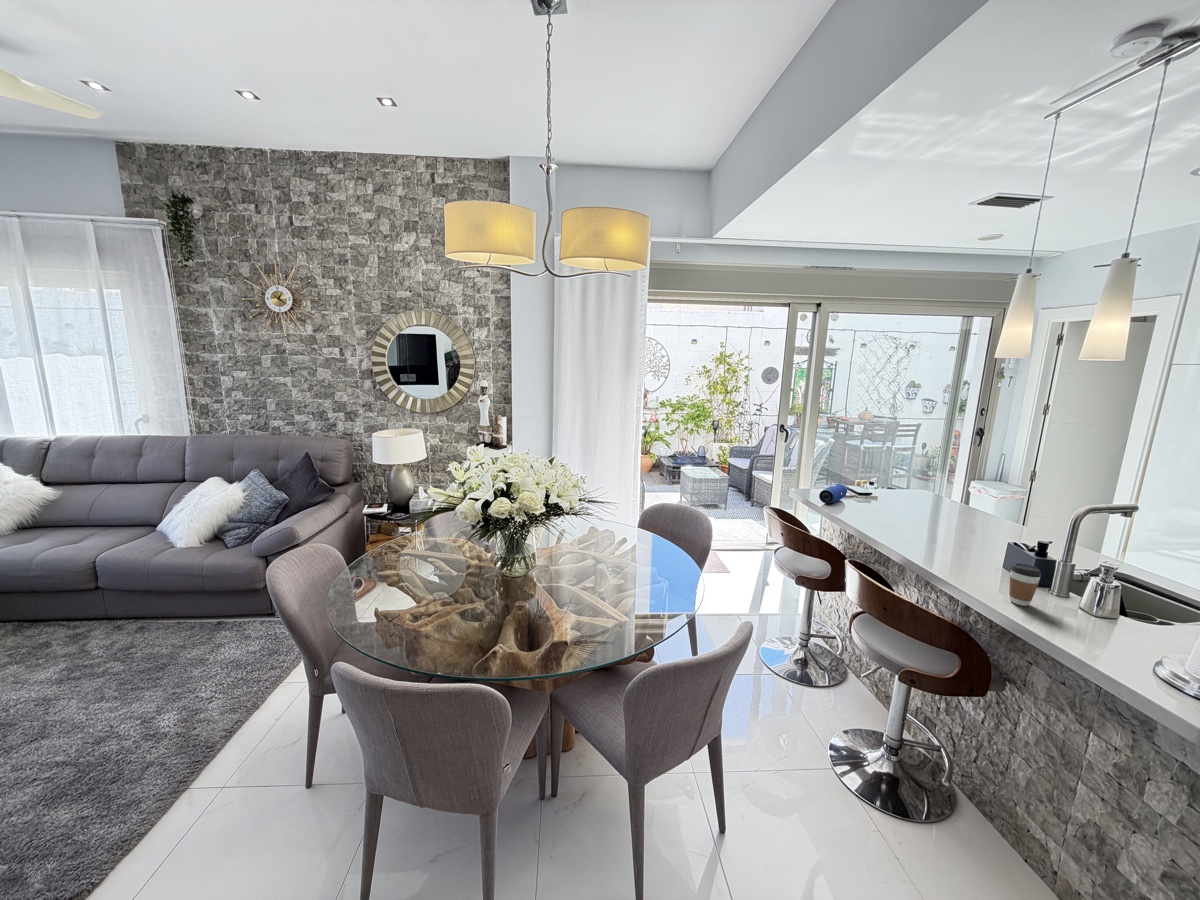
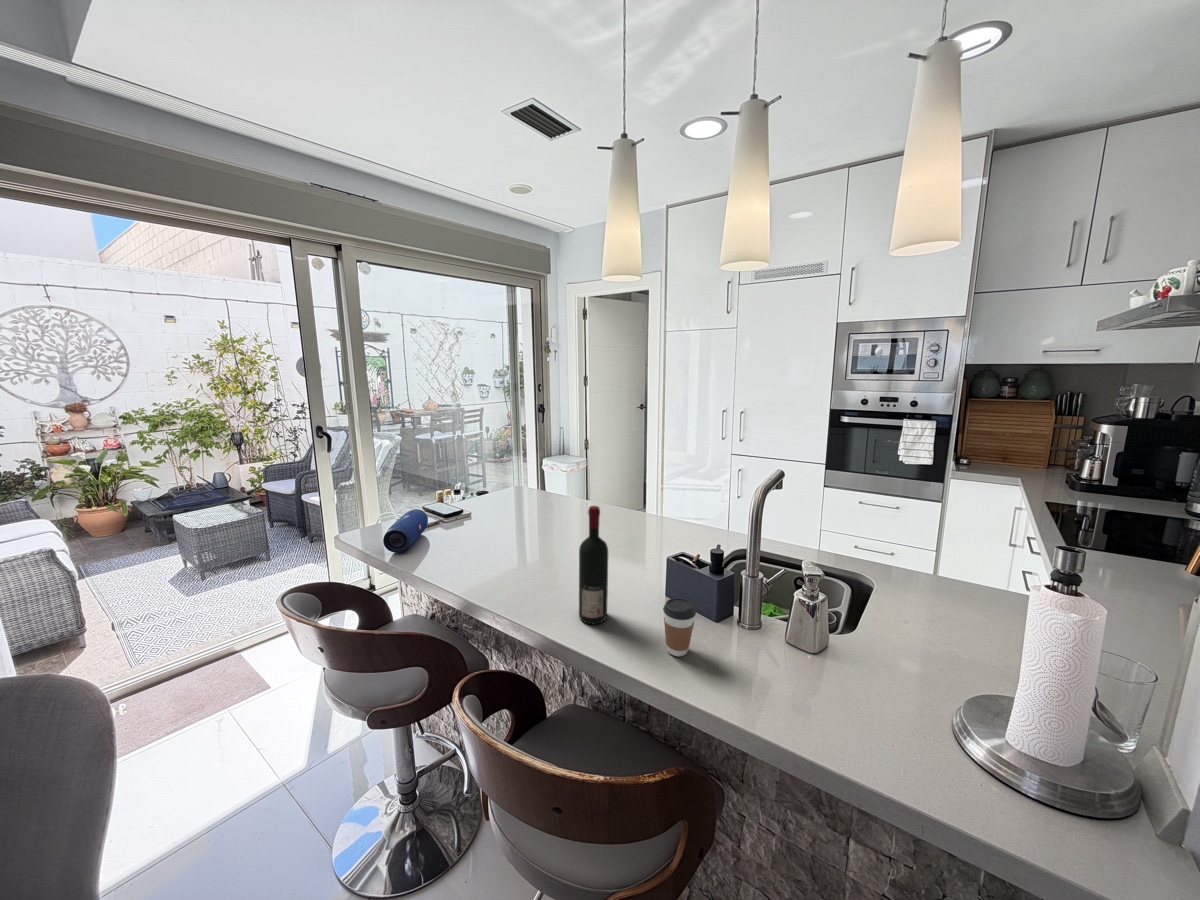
wine bottle: none [945,488,979,574] -> present [579,506,608,624]

